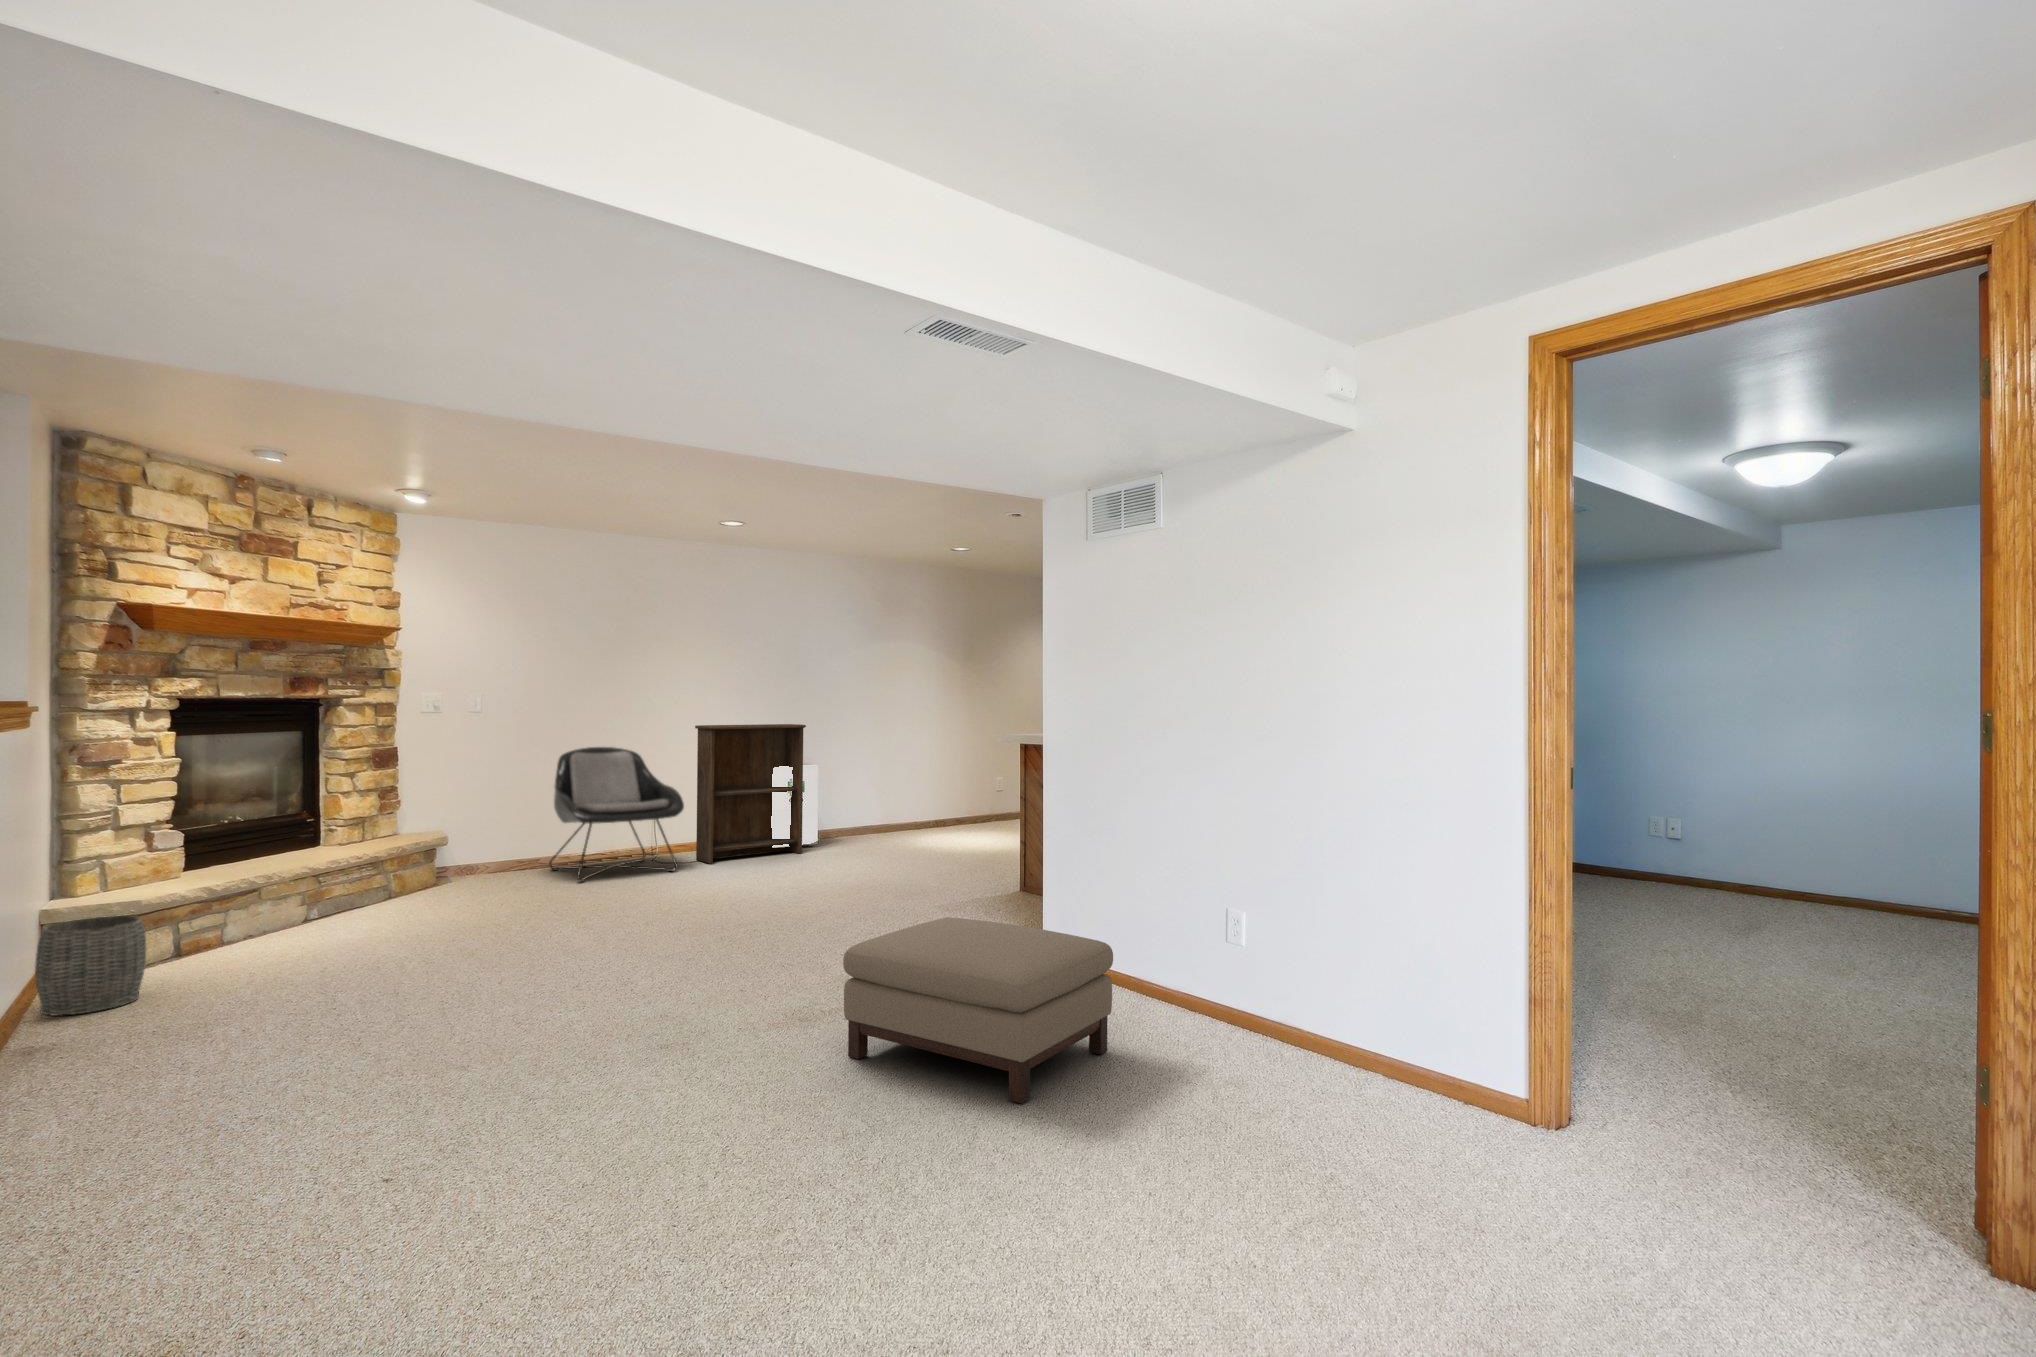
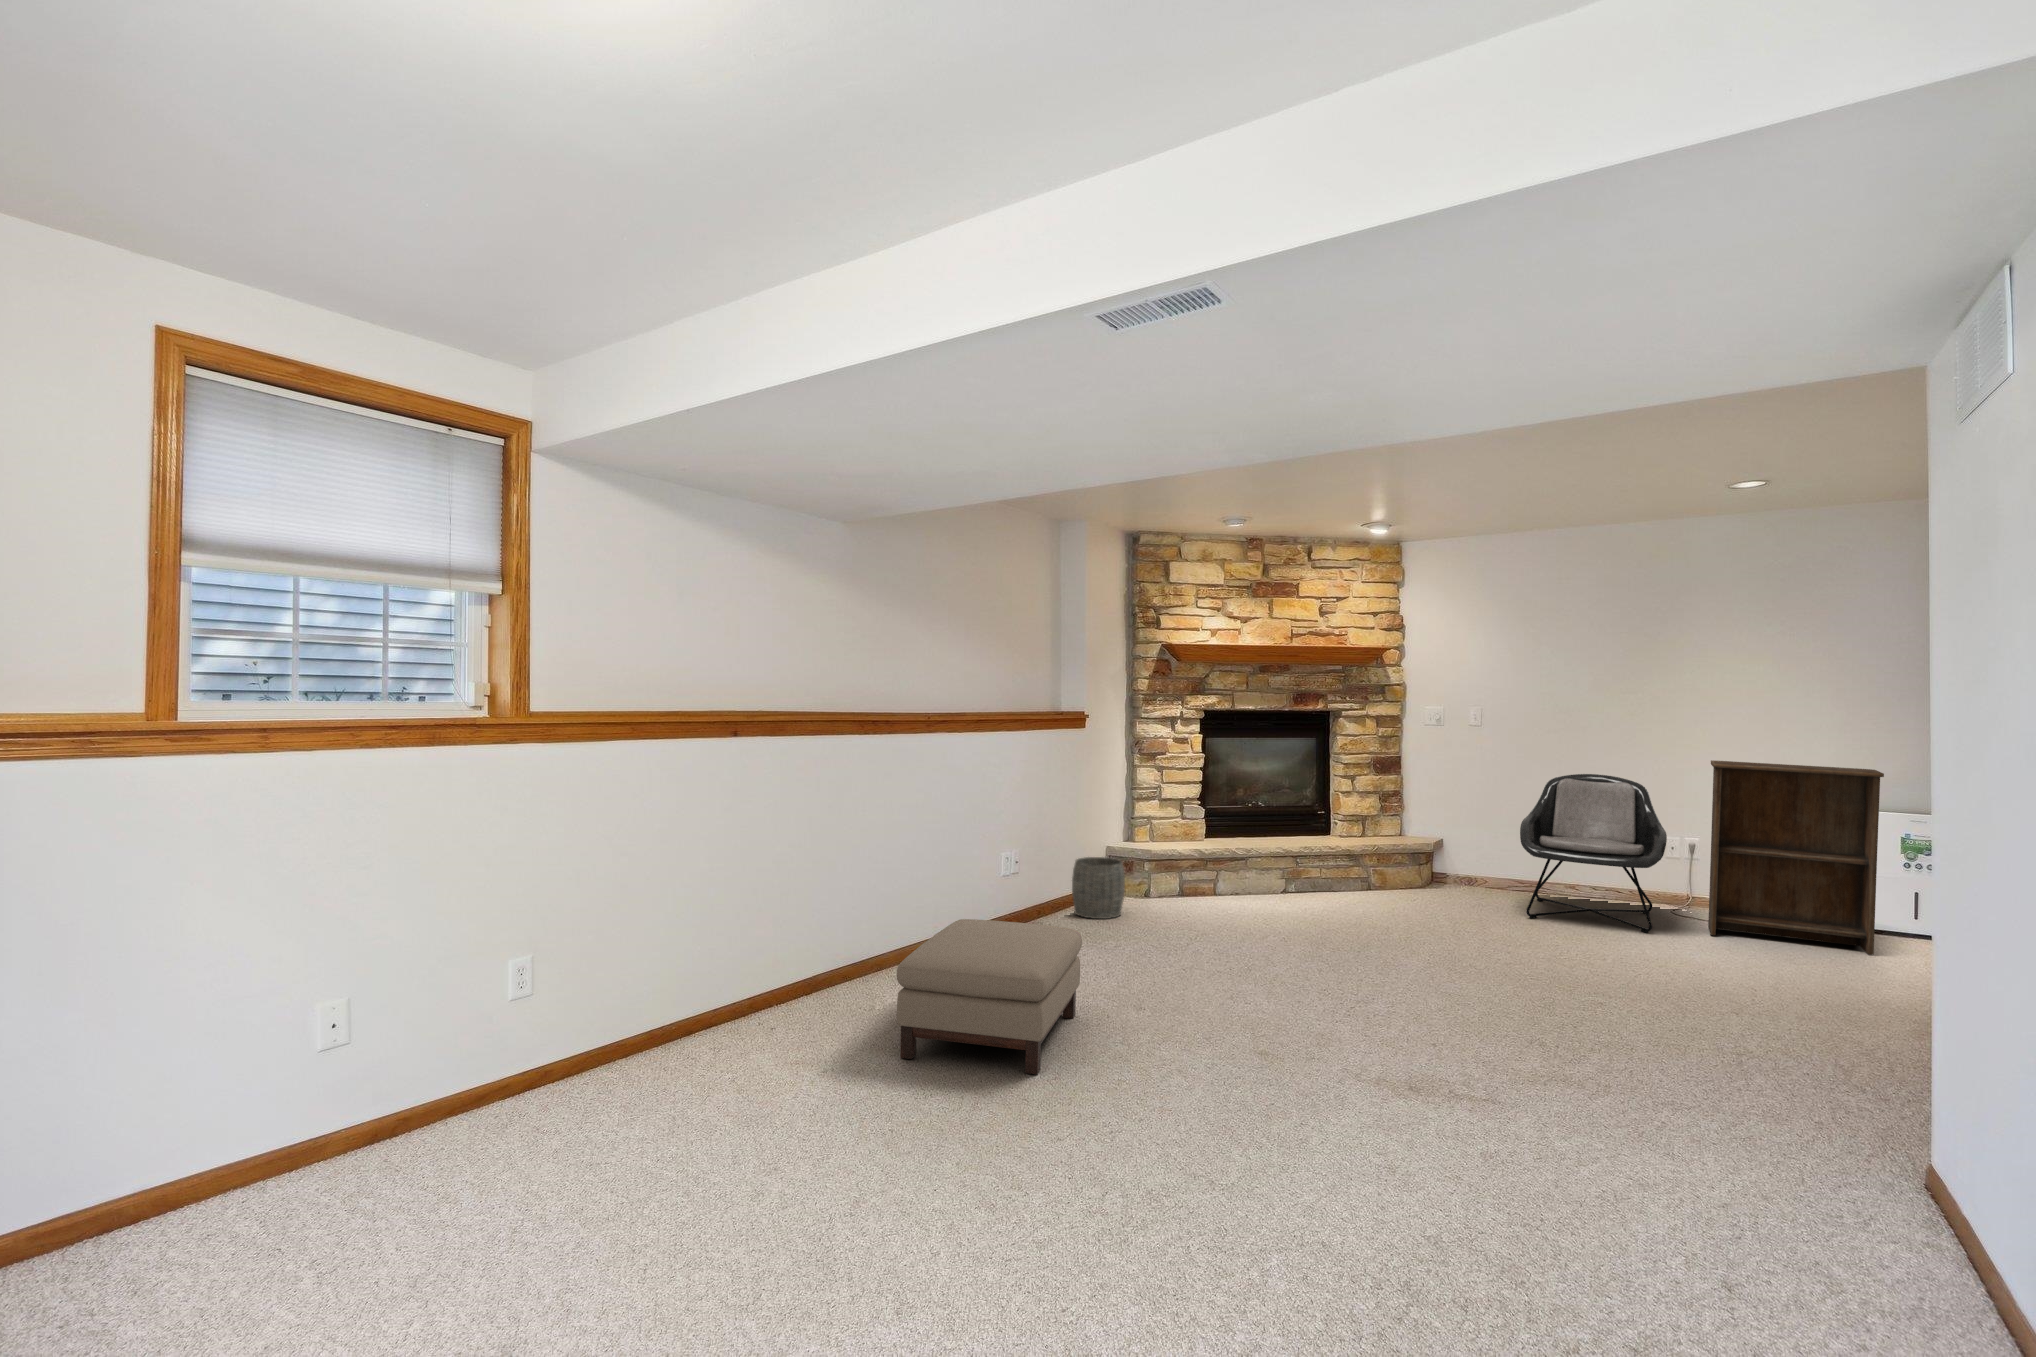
ottoman: present [843,917,1113,1103] -> present [897,919,1082,1075]

